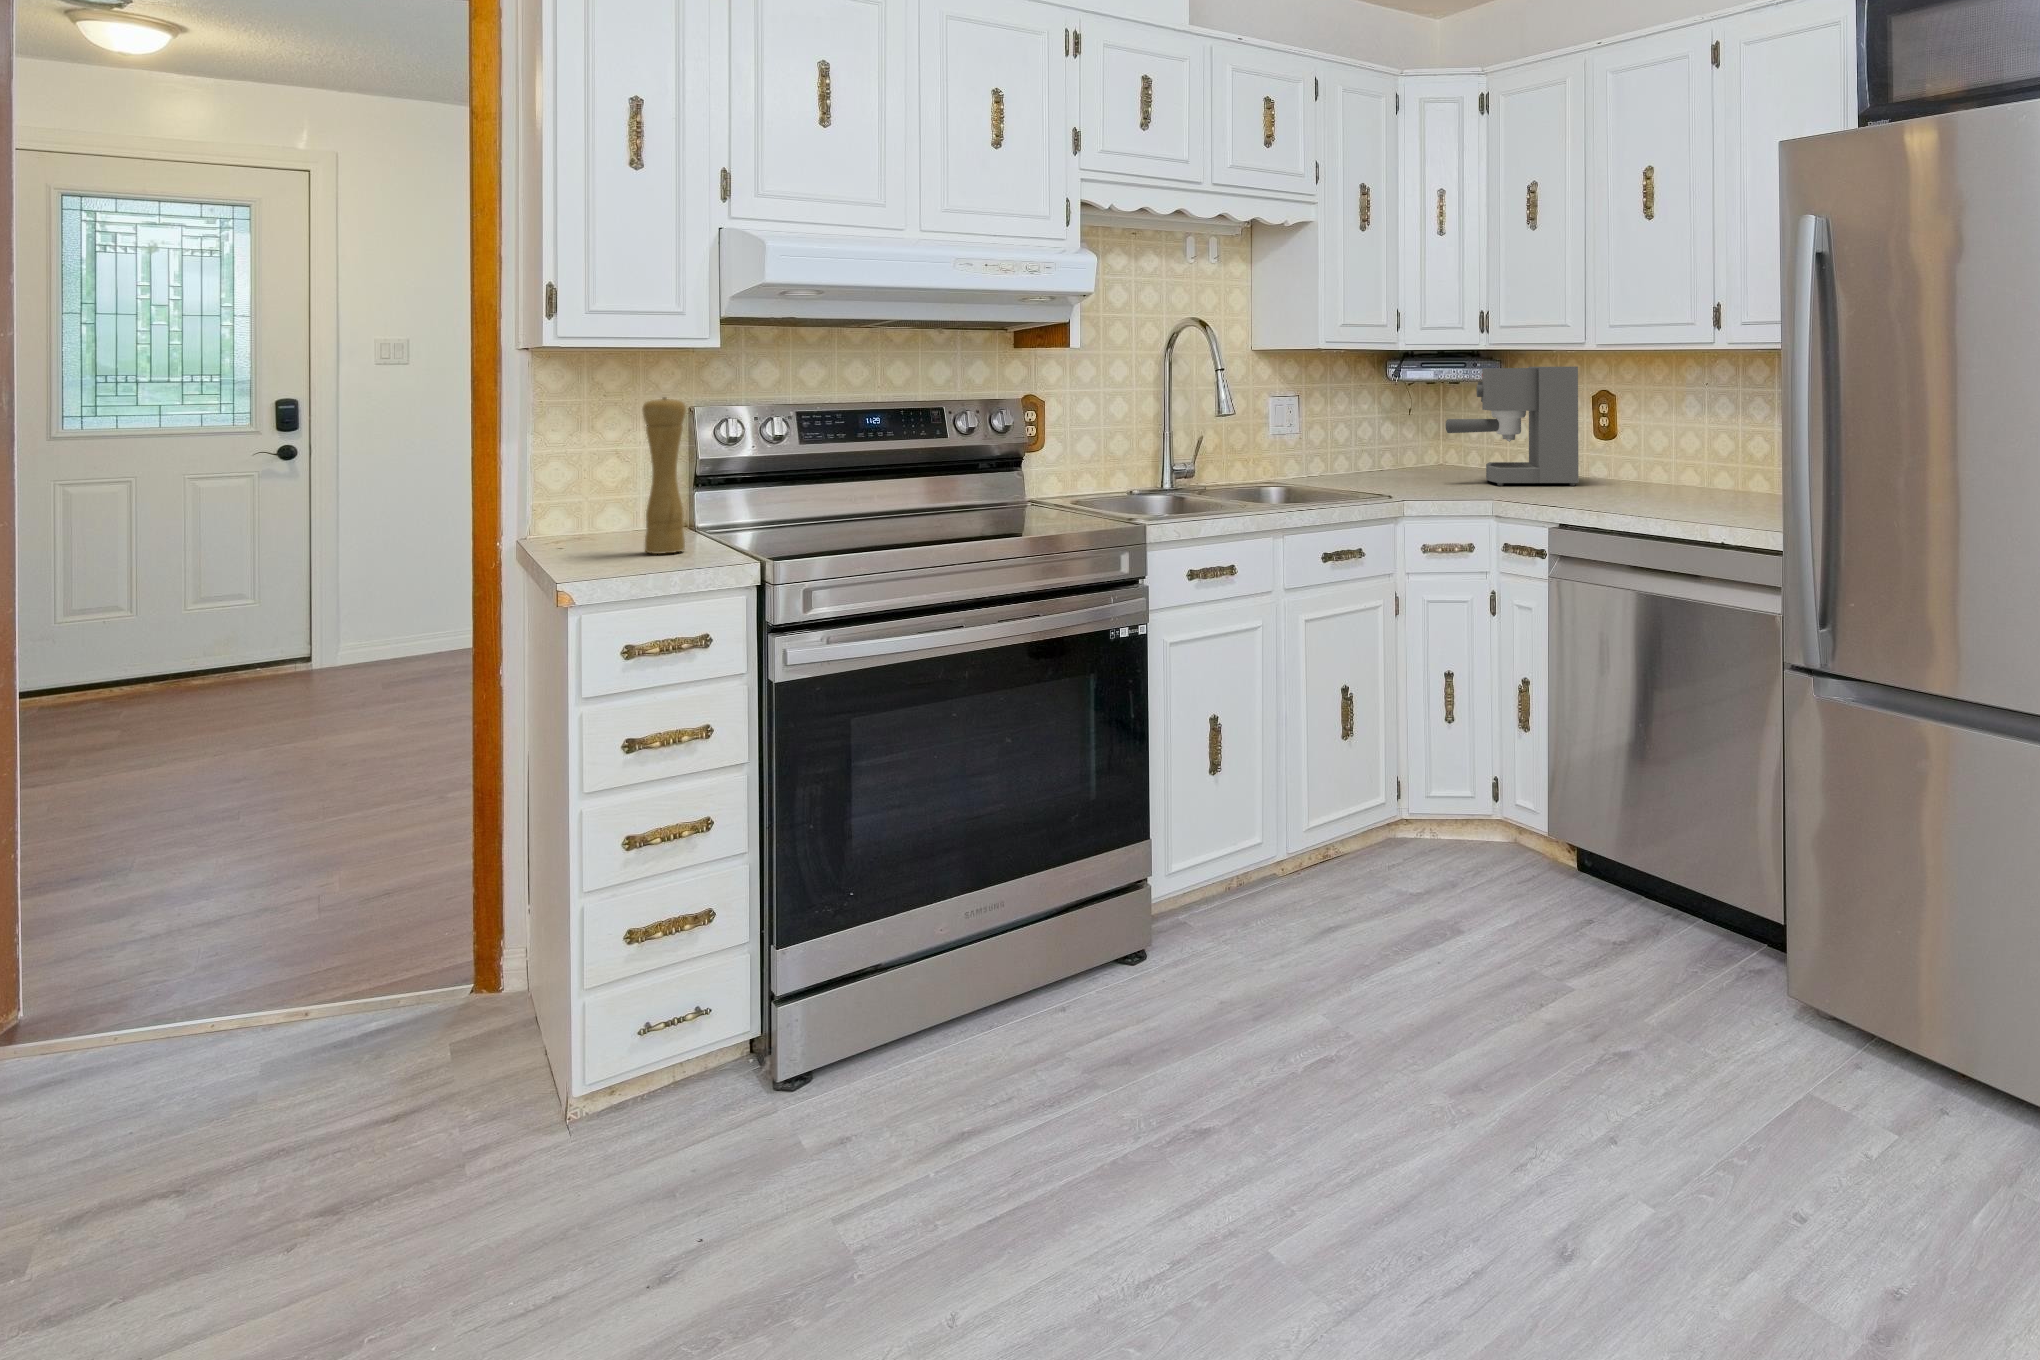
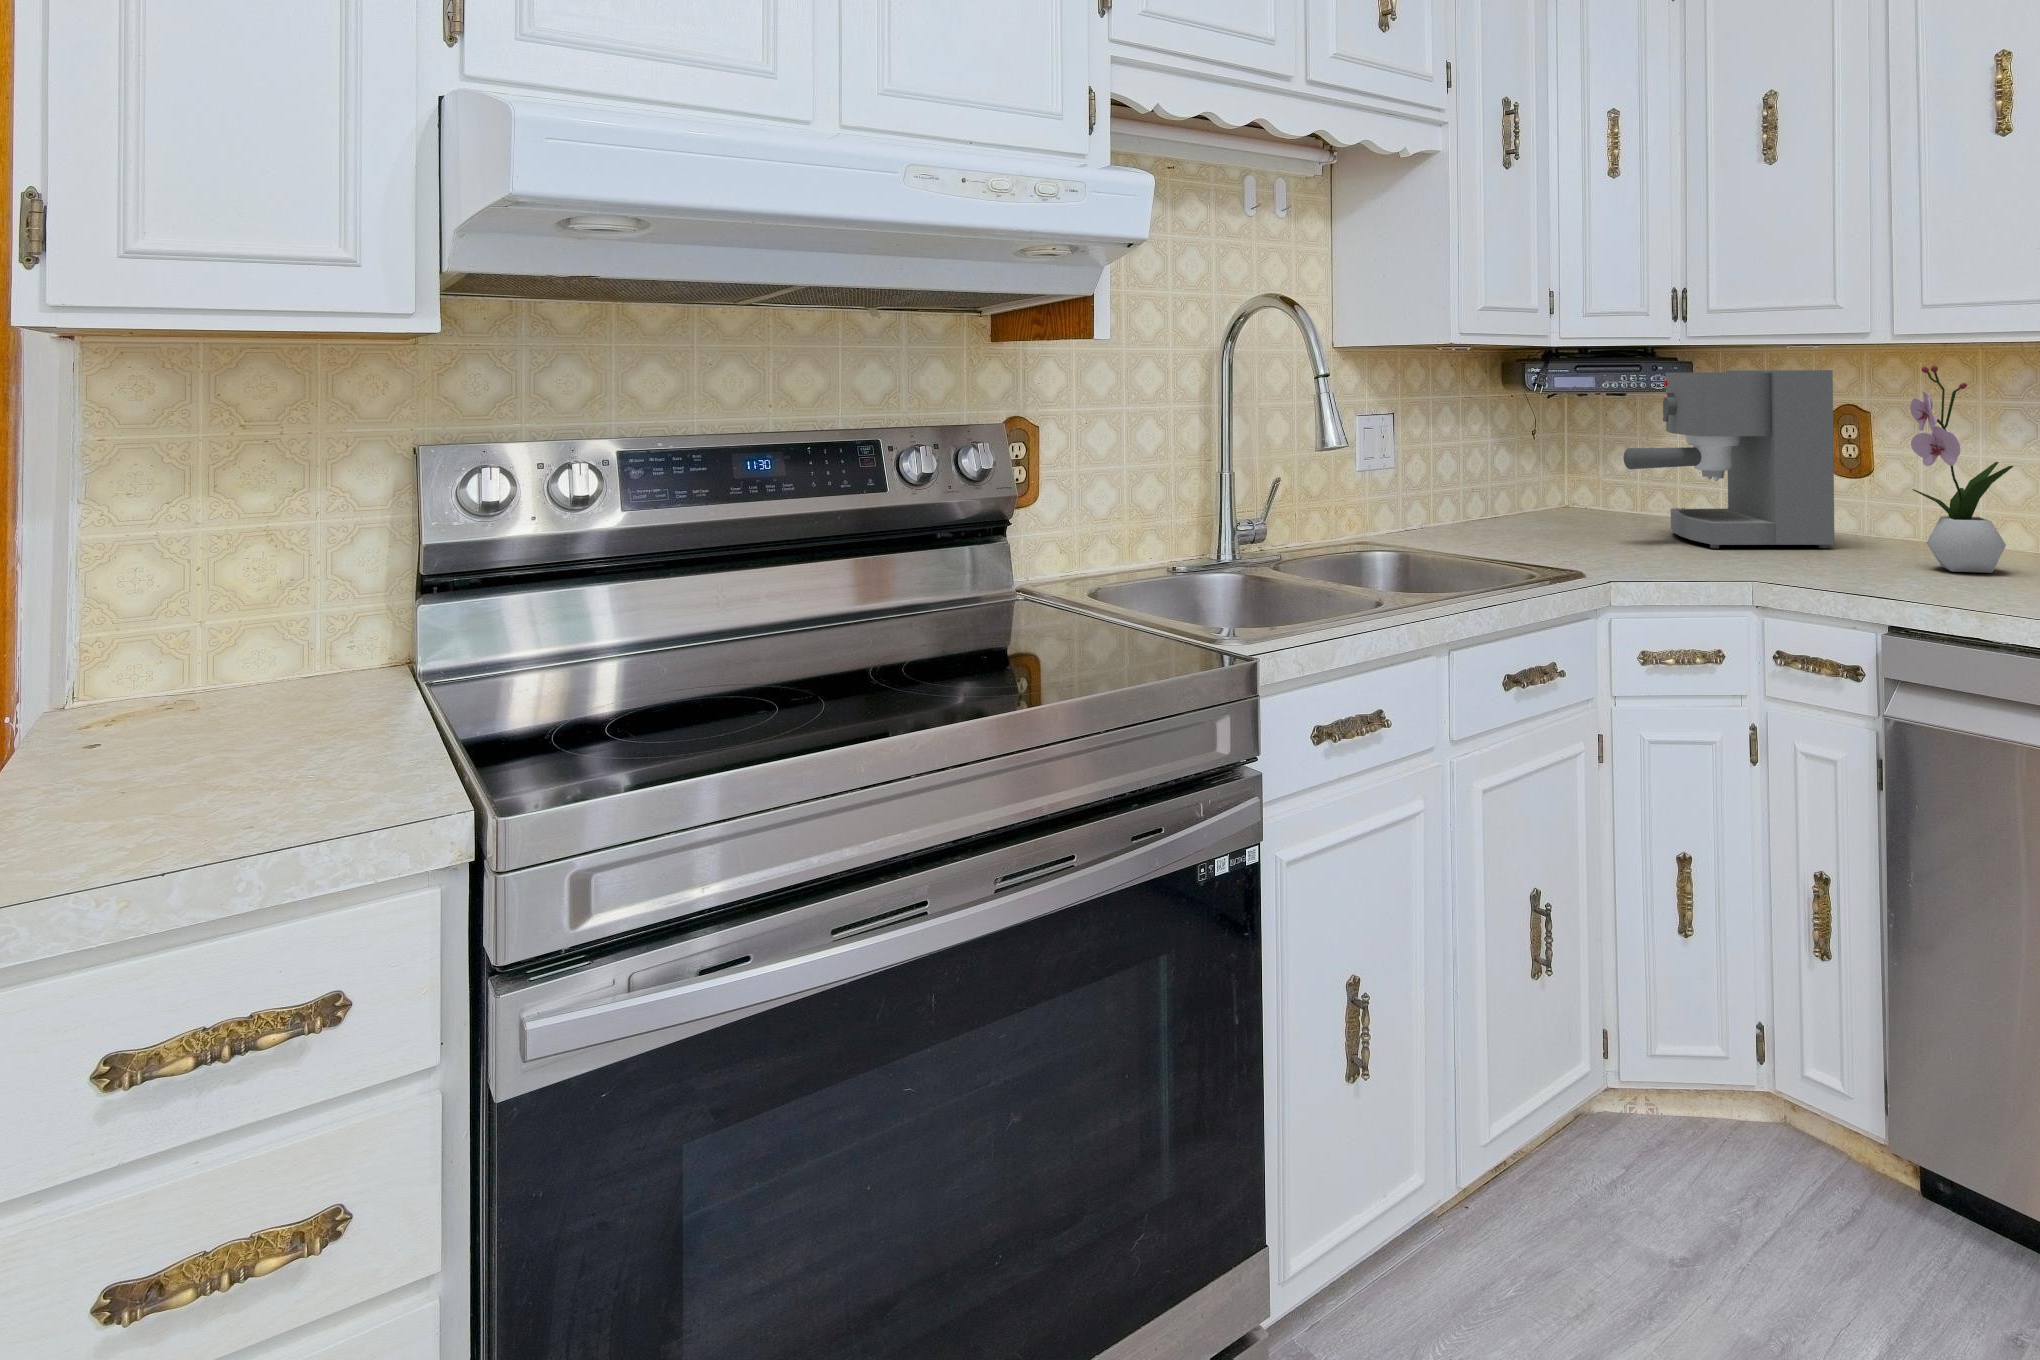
flower arrangement: none [1603,364,1657,495] -> present [1910,366,2013,573]
pepper mill: present [643,397,686,554] -> none [222,438,330,786]

